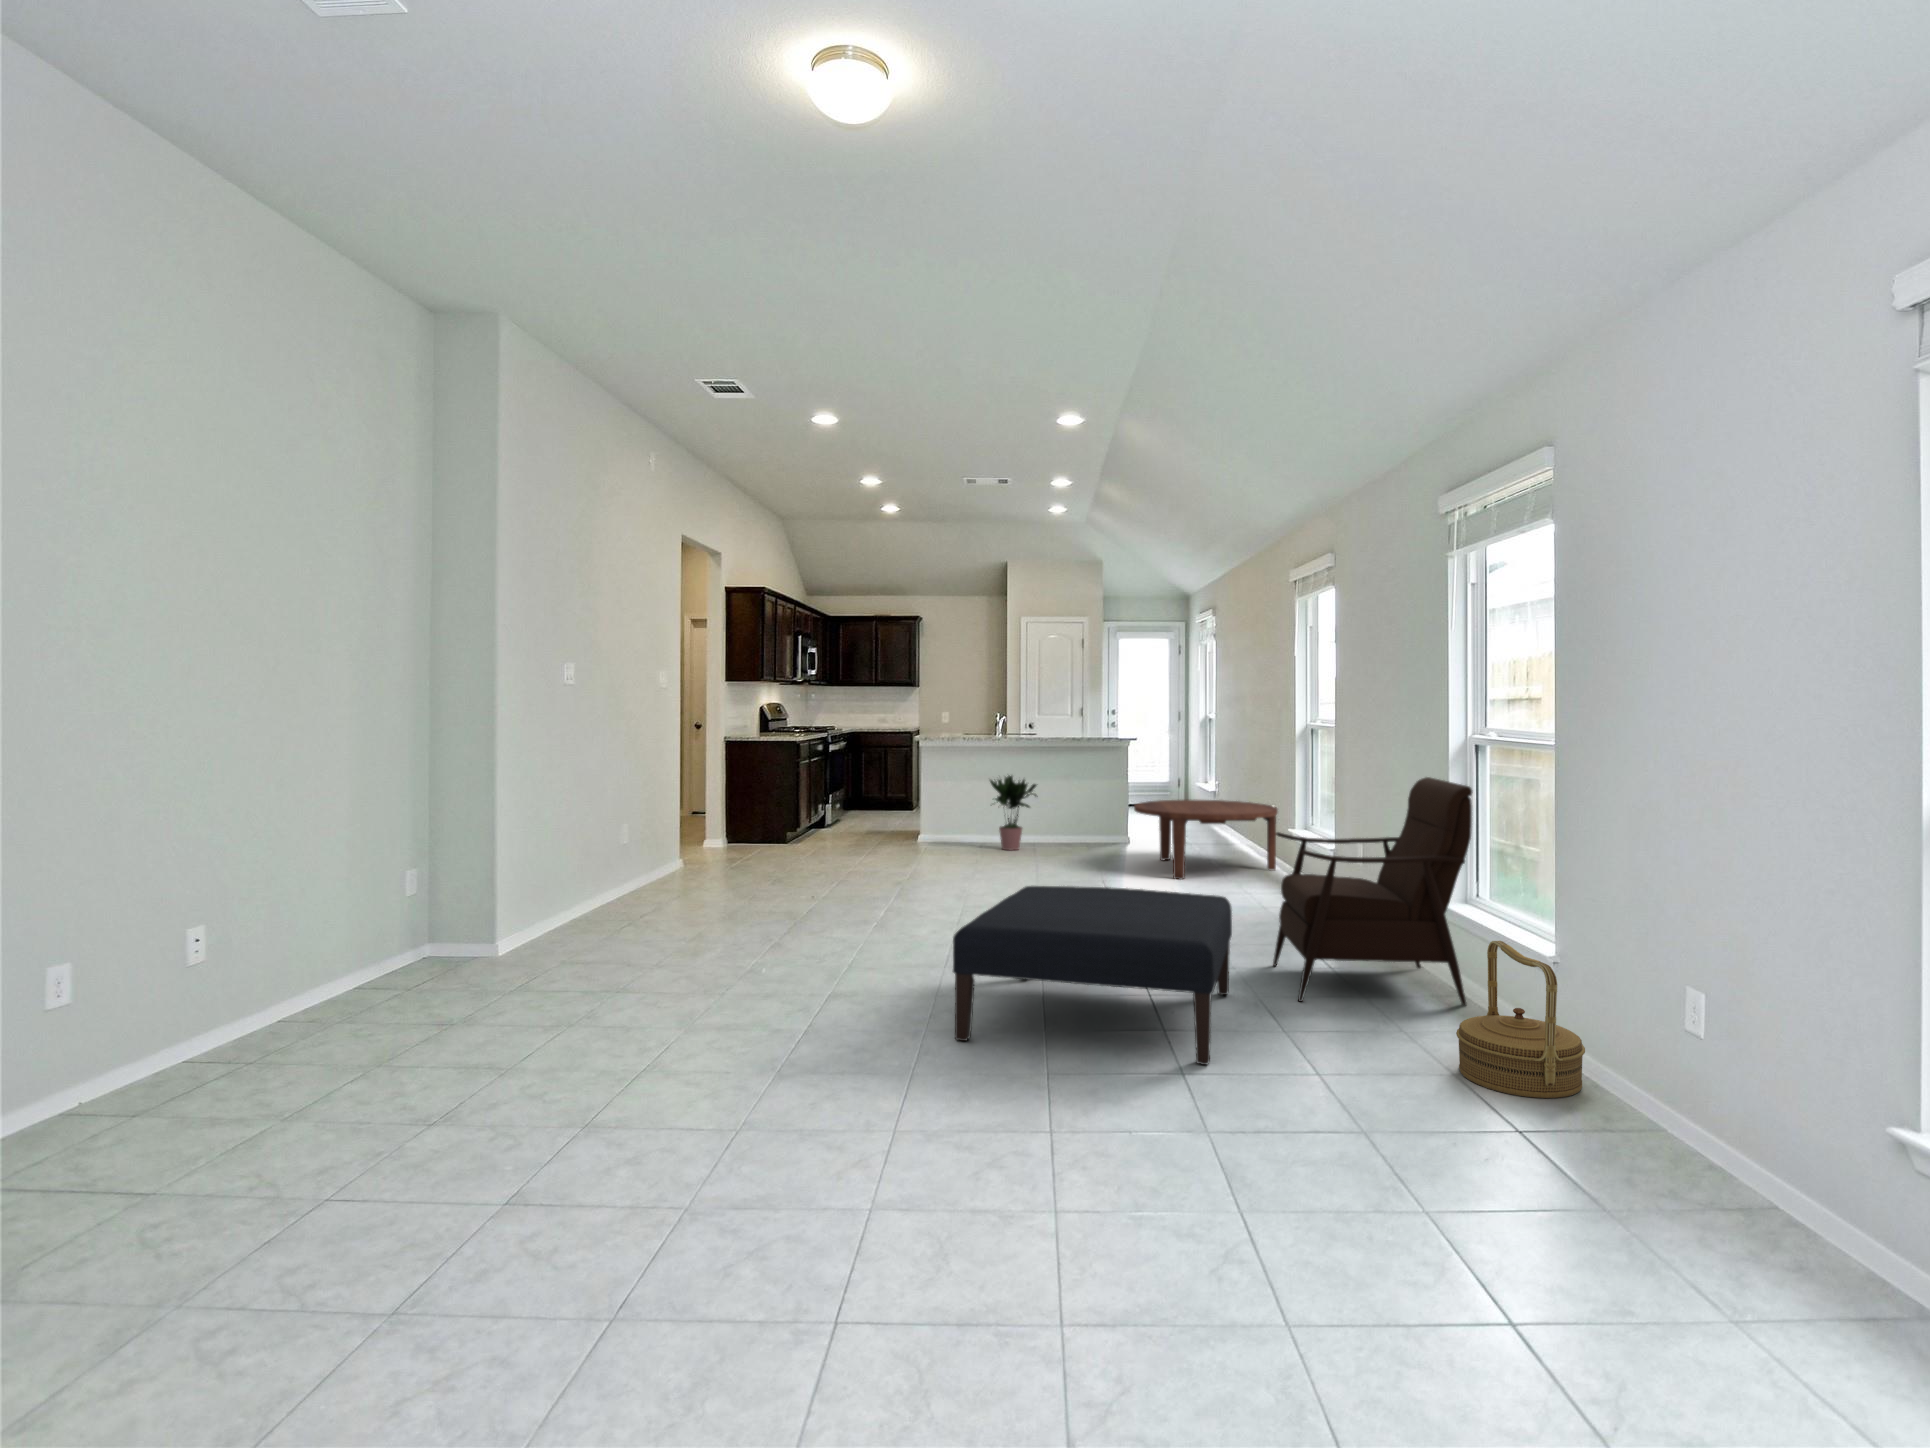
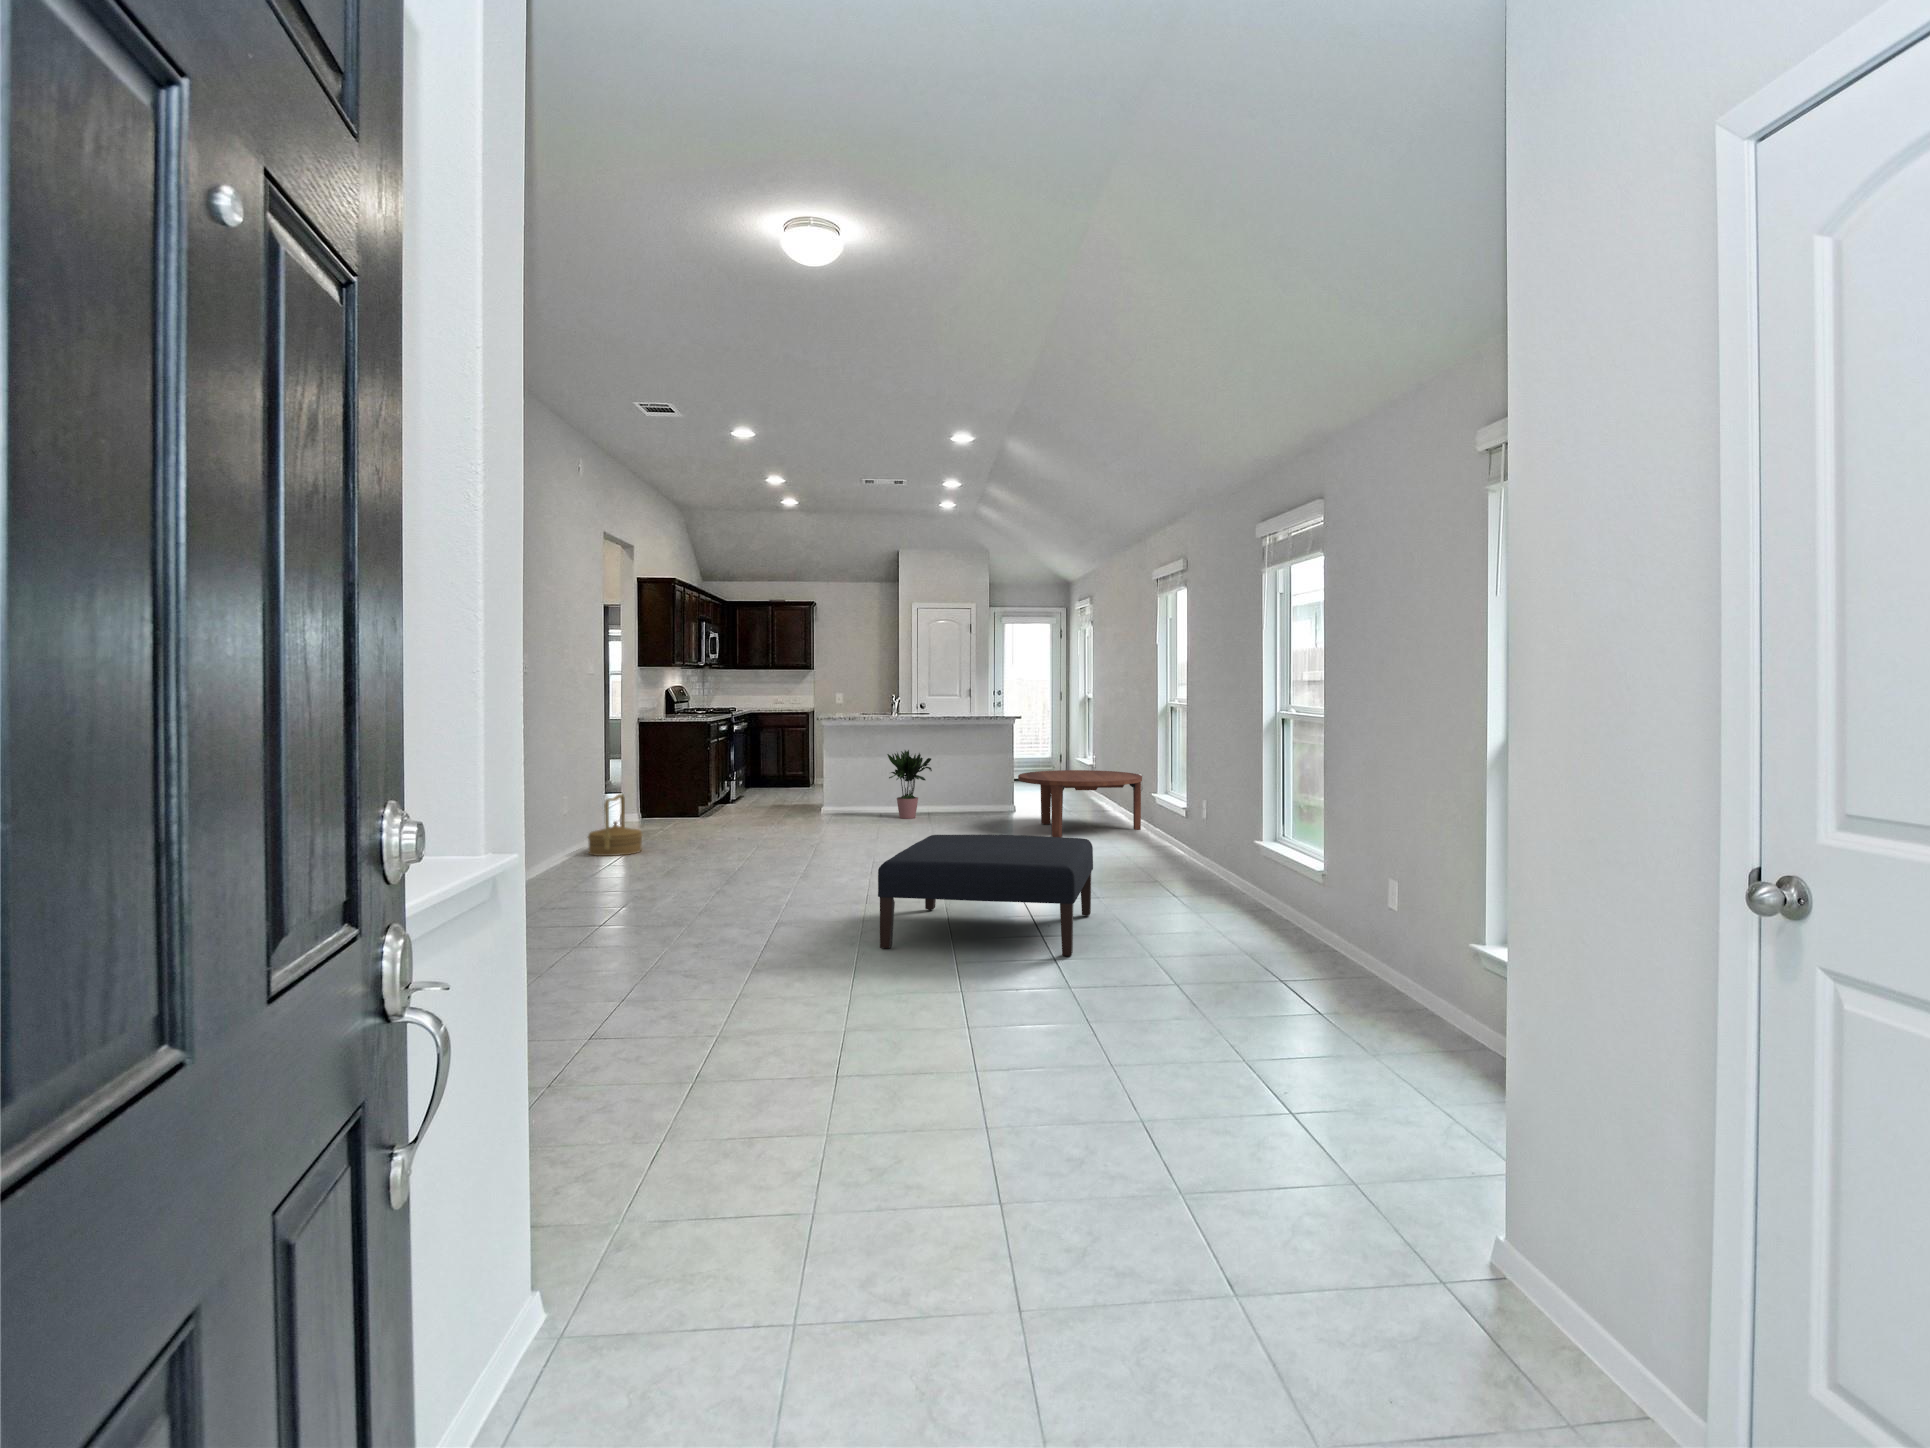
armchair: present [1273,777,1472,1005] -> none [1127,745,1274,918]
woven basket: present [1456,941,1585,1098] -> present [588,794,642,856]

